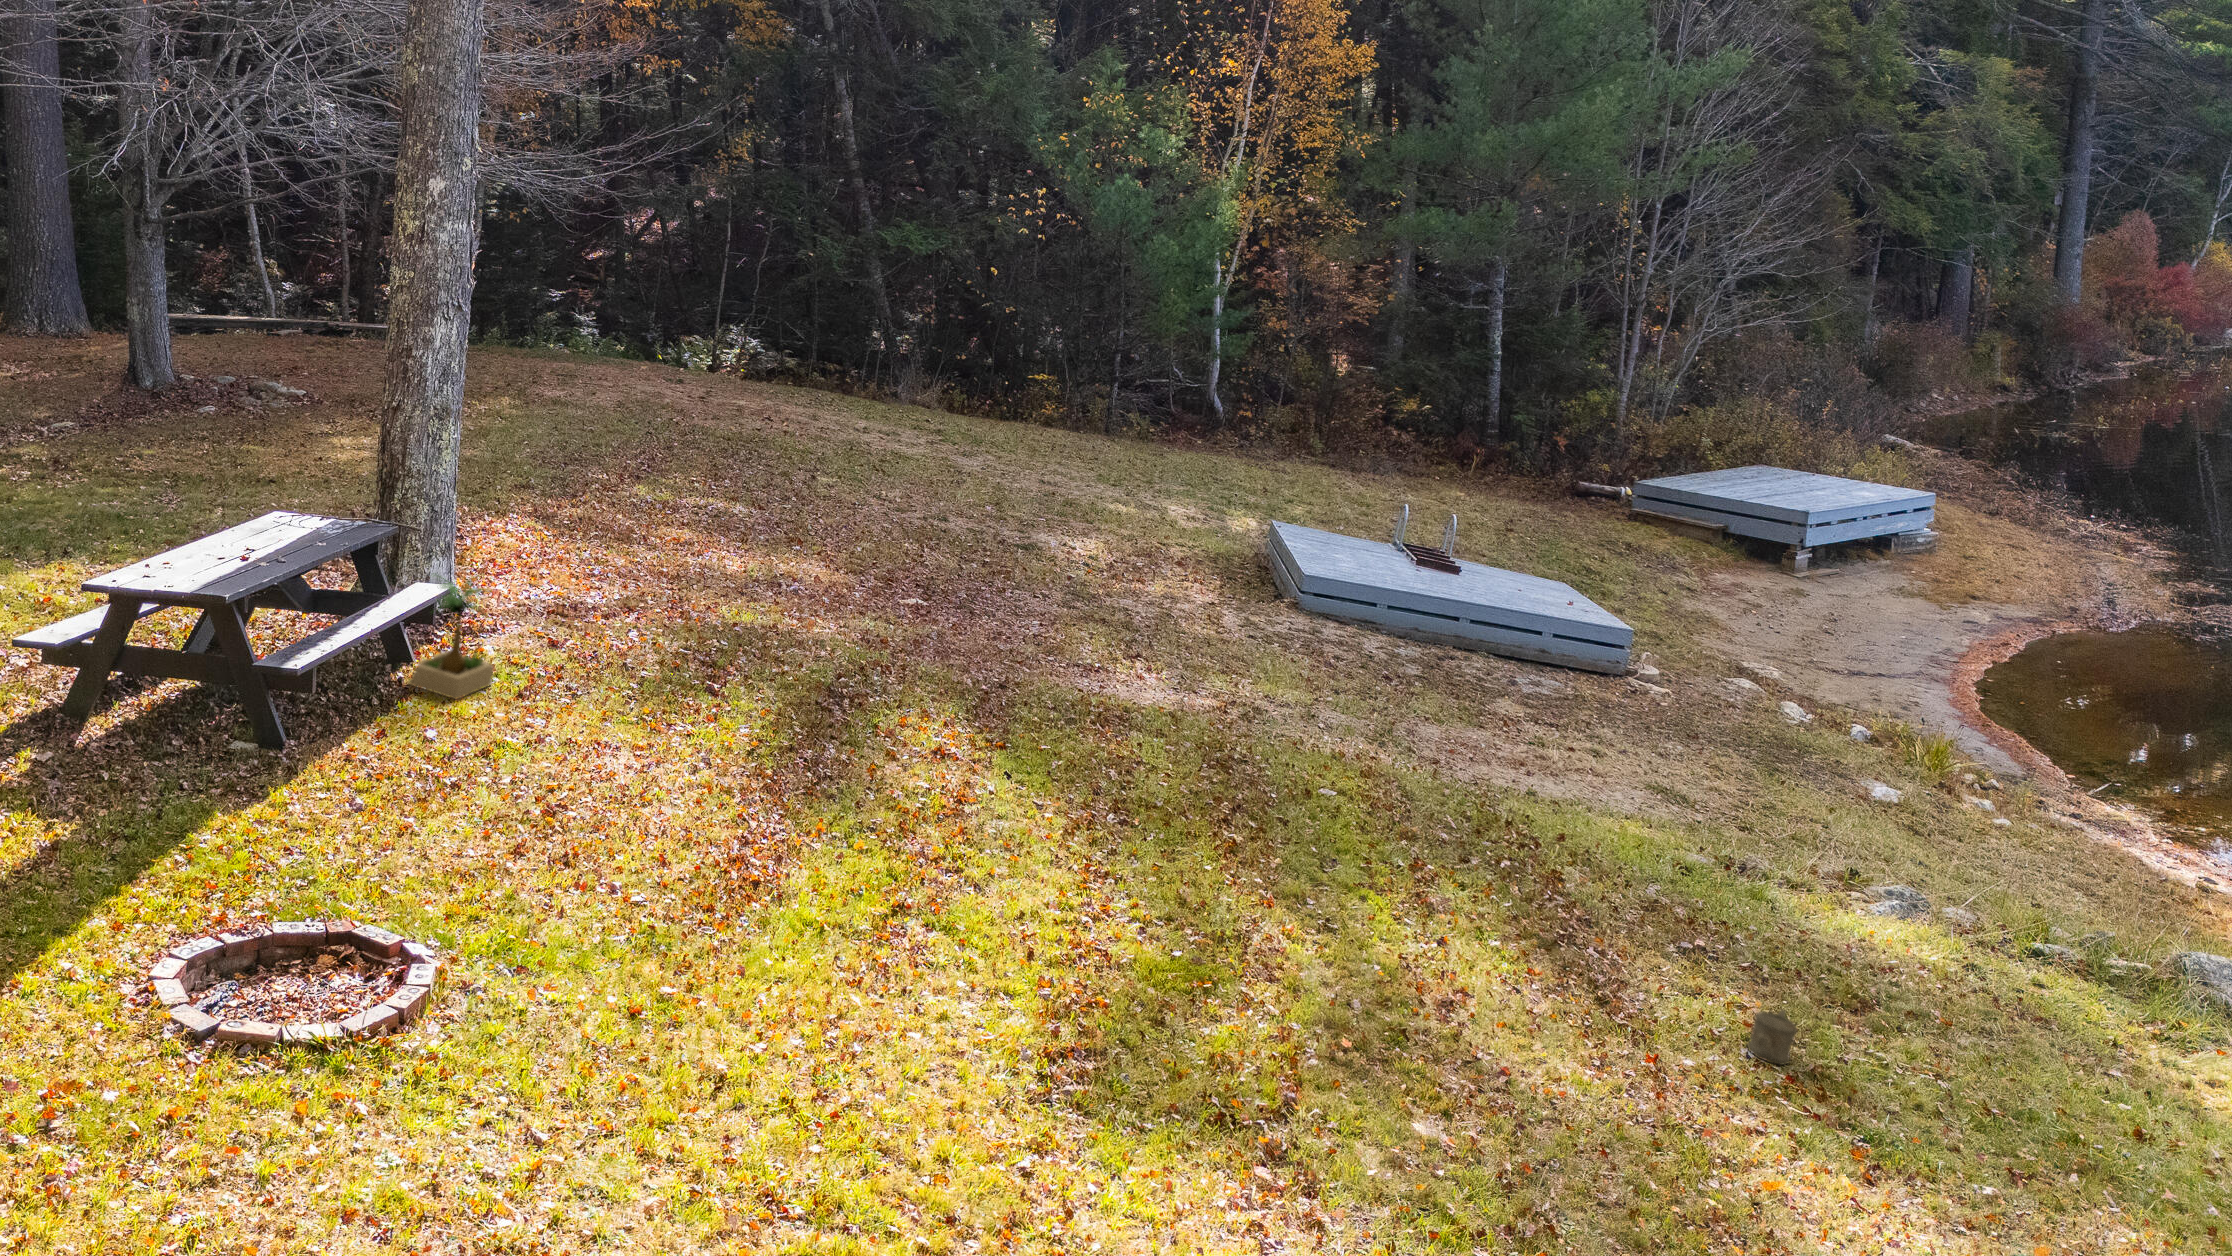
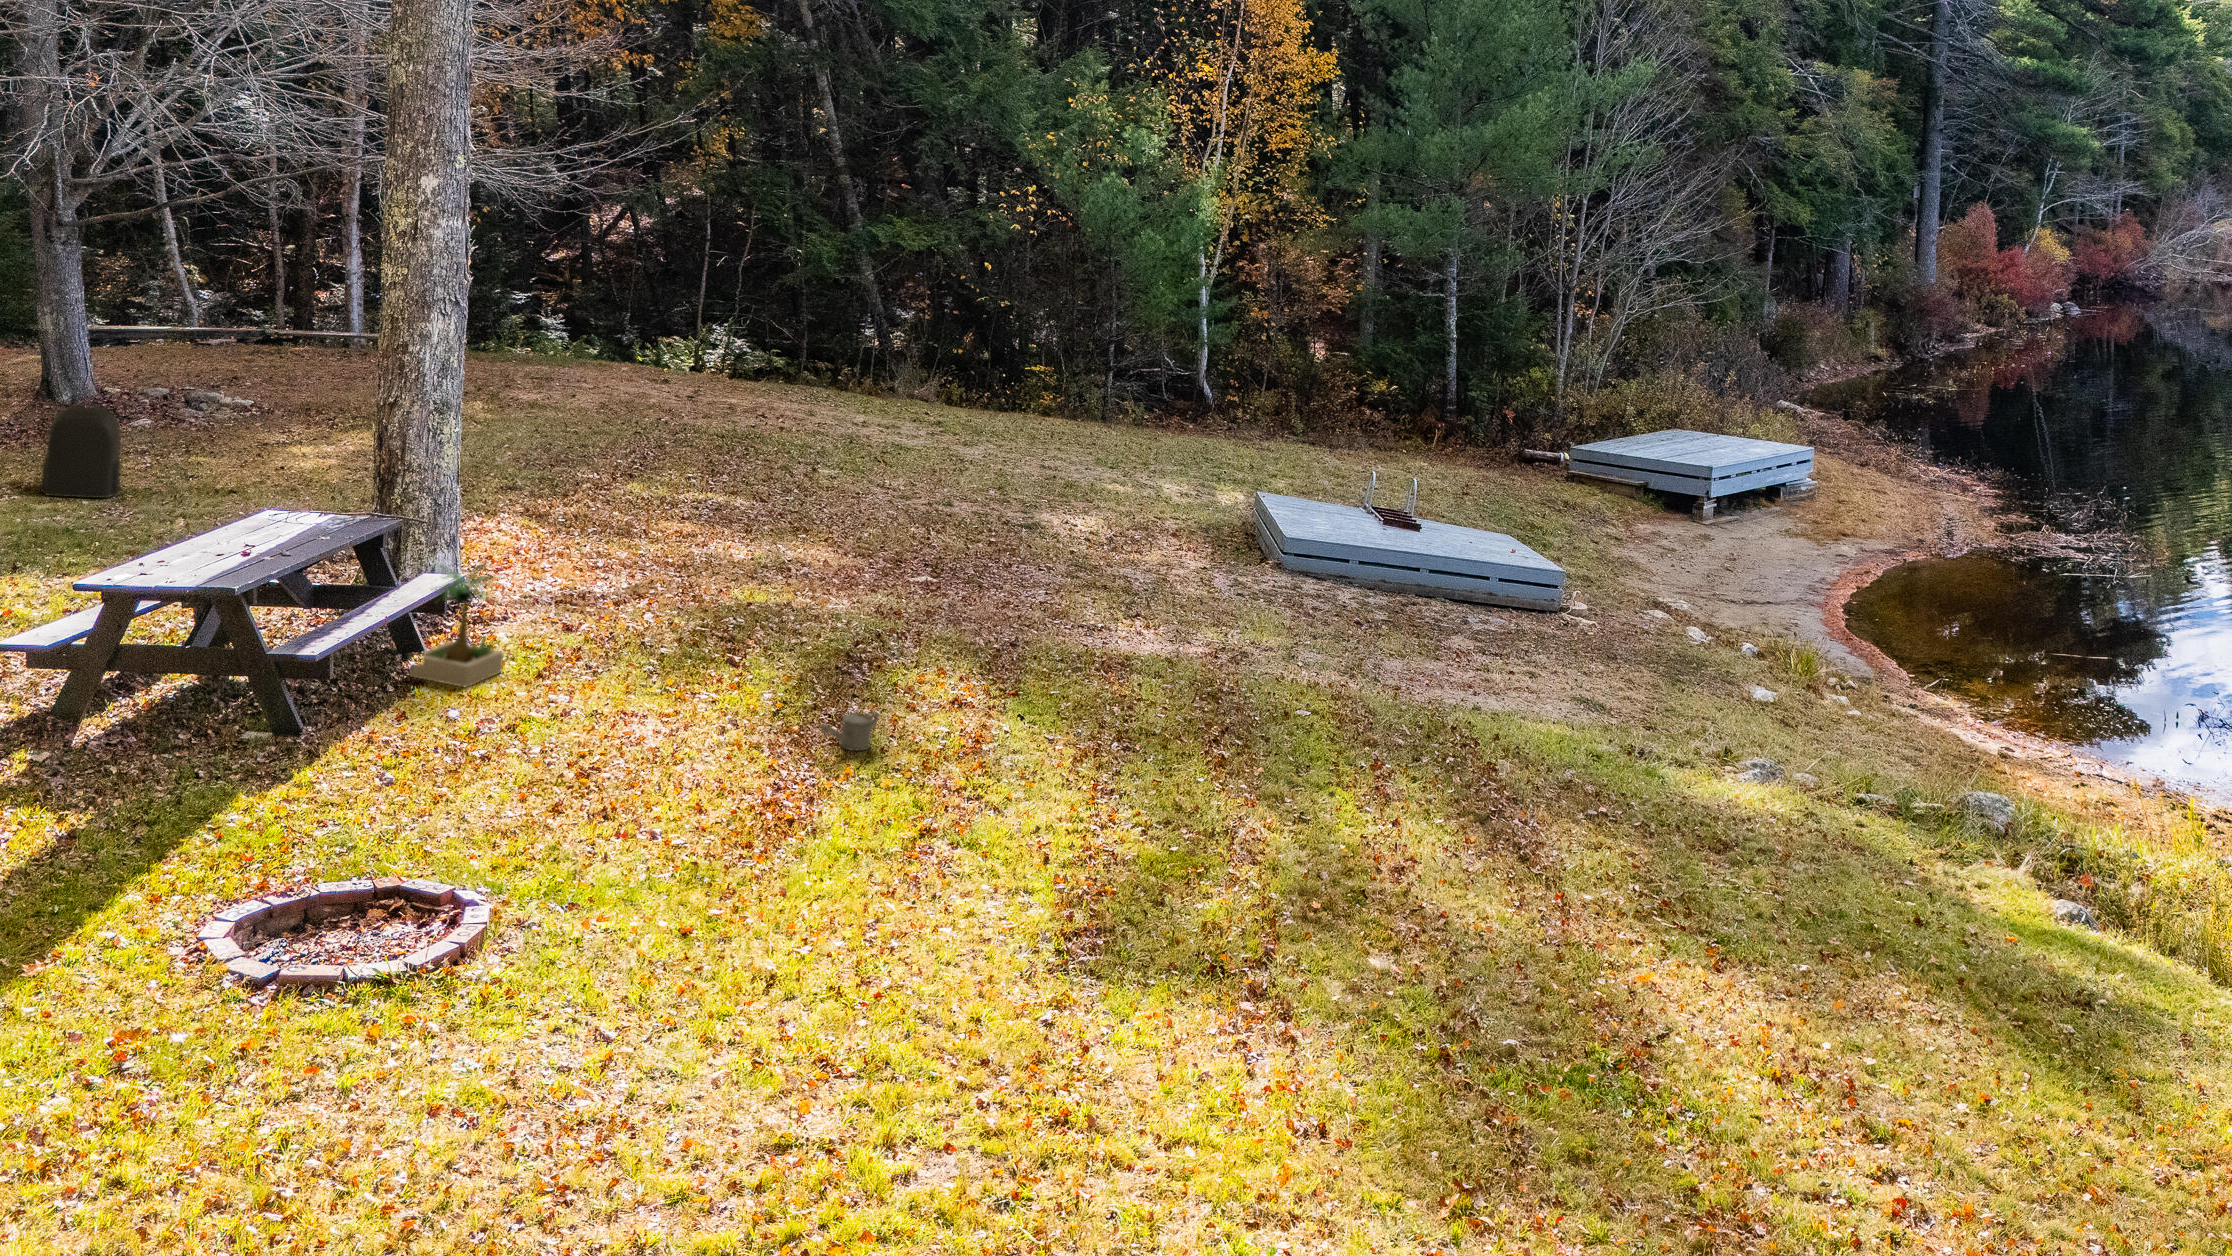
backpack: none [140,406,204,494] -> present [40,404,121,498]
watering can: present [1748,1009,1797,1065] -> present [822,712,878,751]

